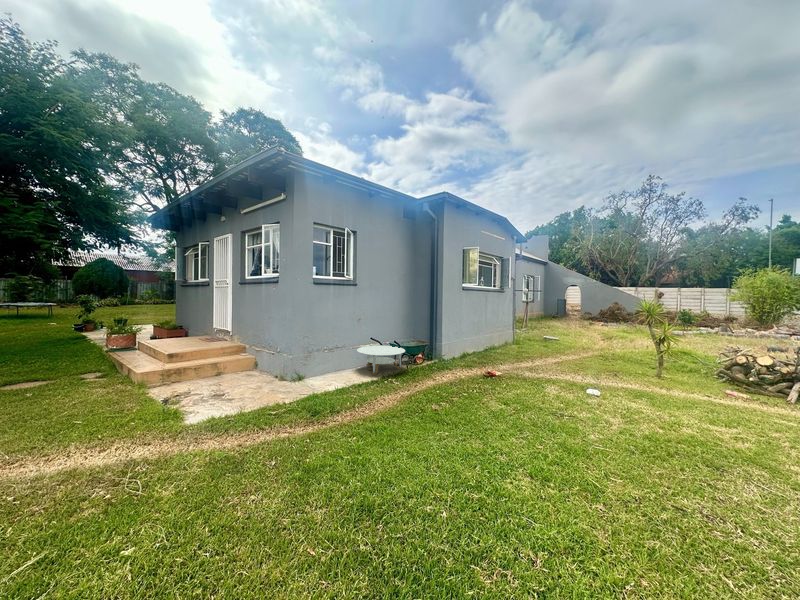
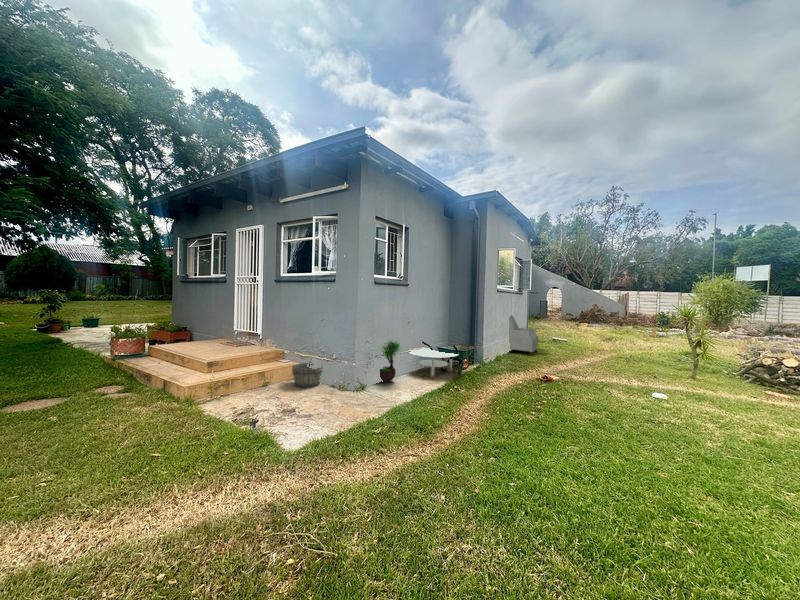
chair: none [476,313,514,356] -> present [509,315,538,356]
potted tree: none [316,335,341,377] -> present [380,341,400,382]
wooden bucket: none [238,353,269,379] -> present [292,361,323,388]

